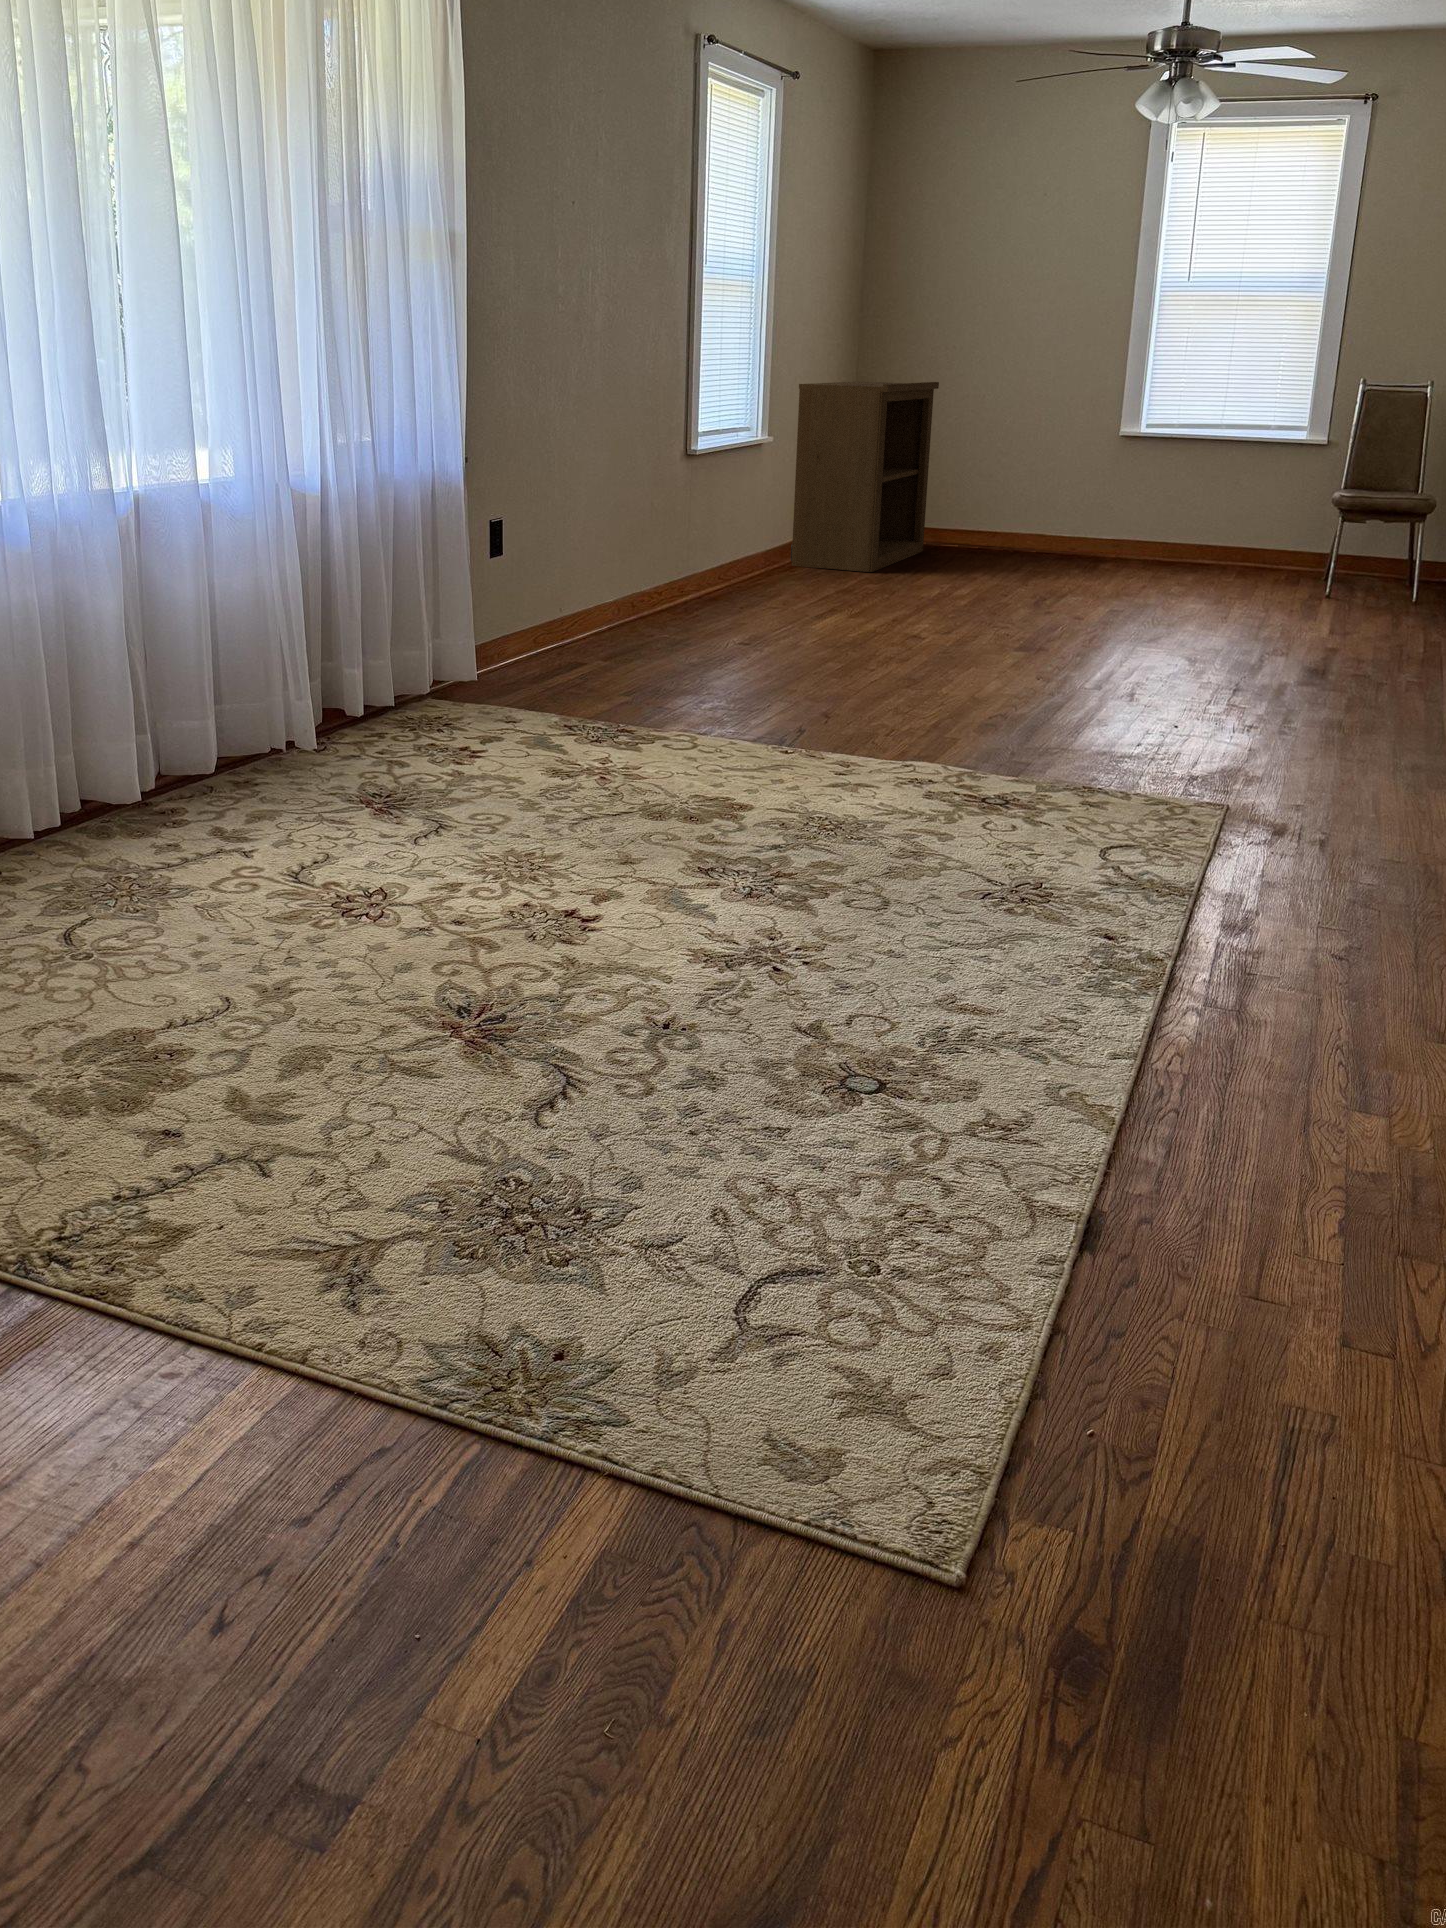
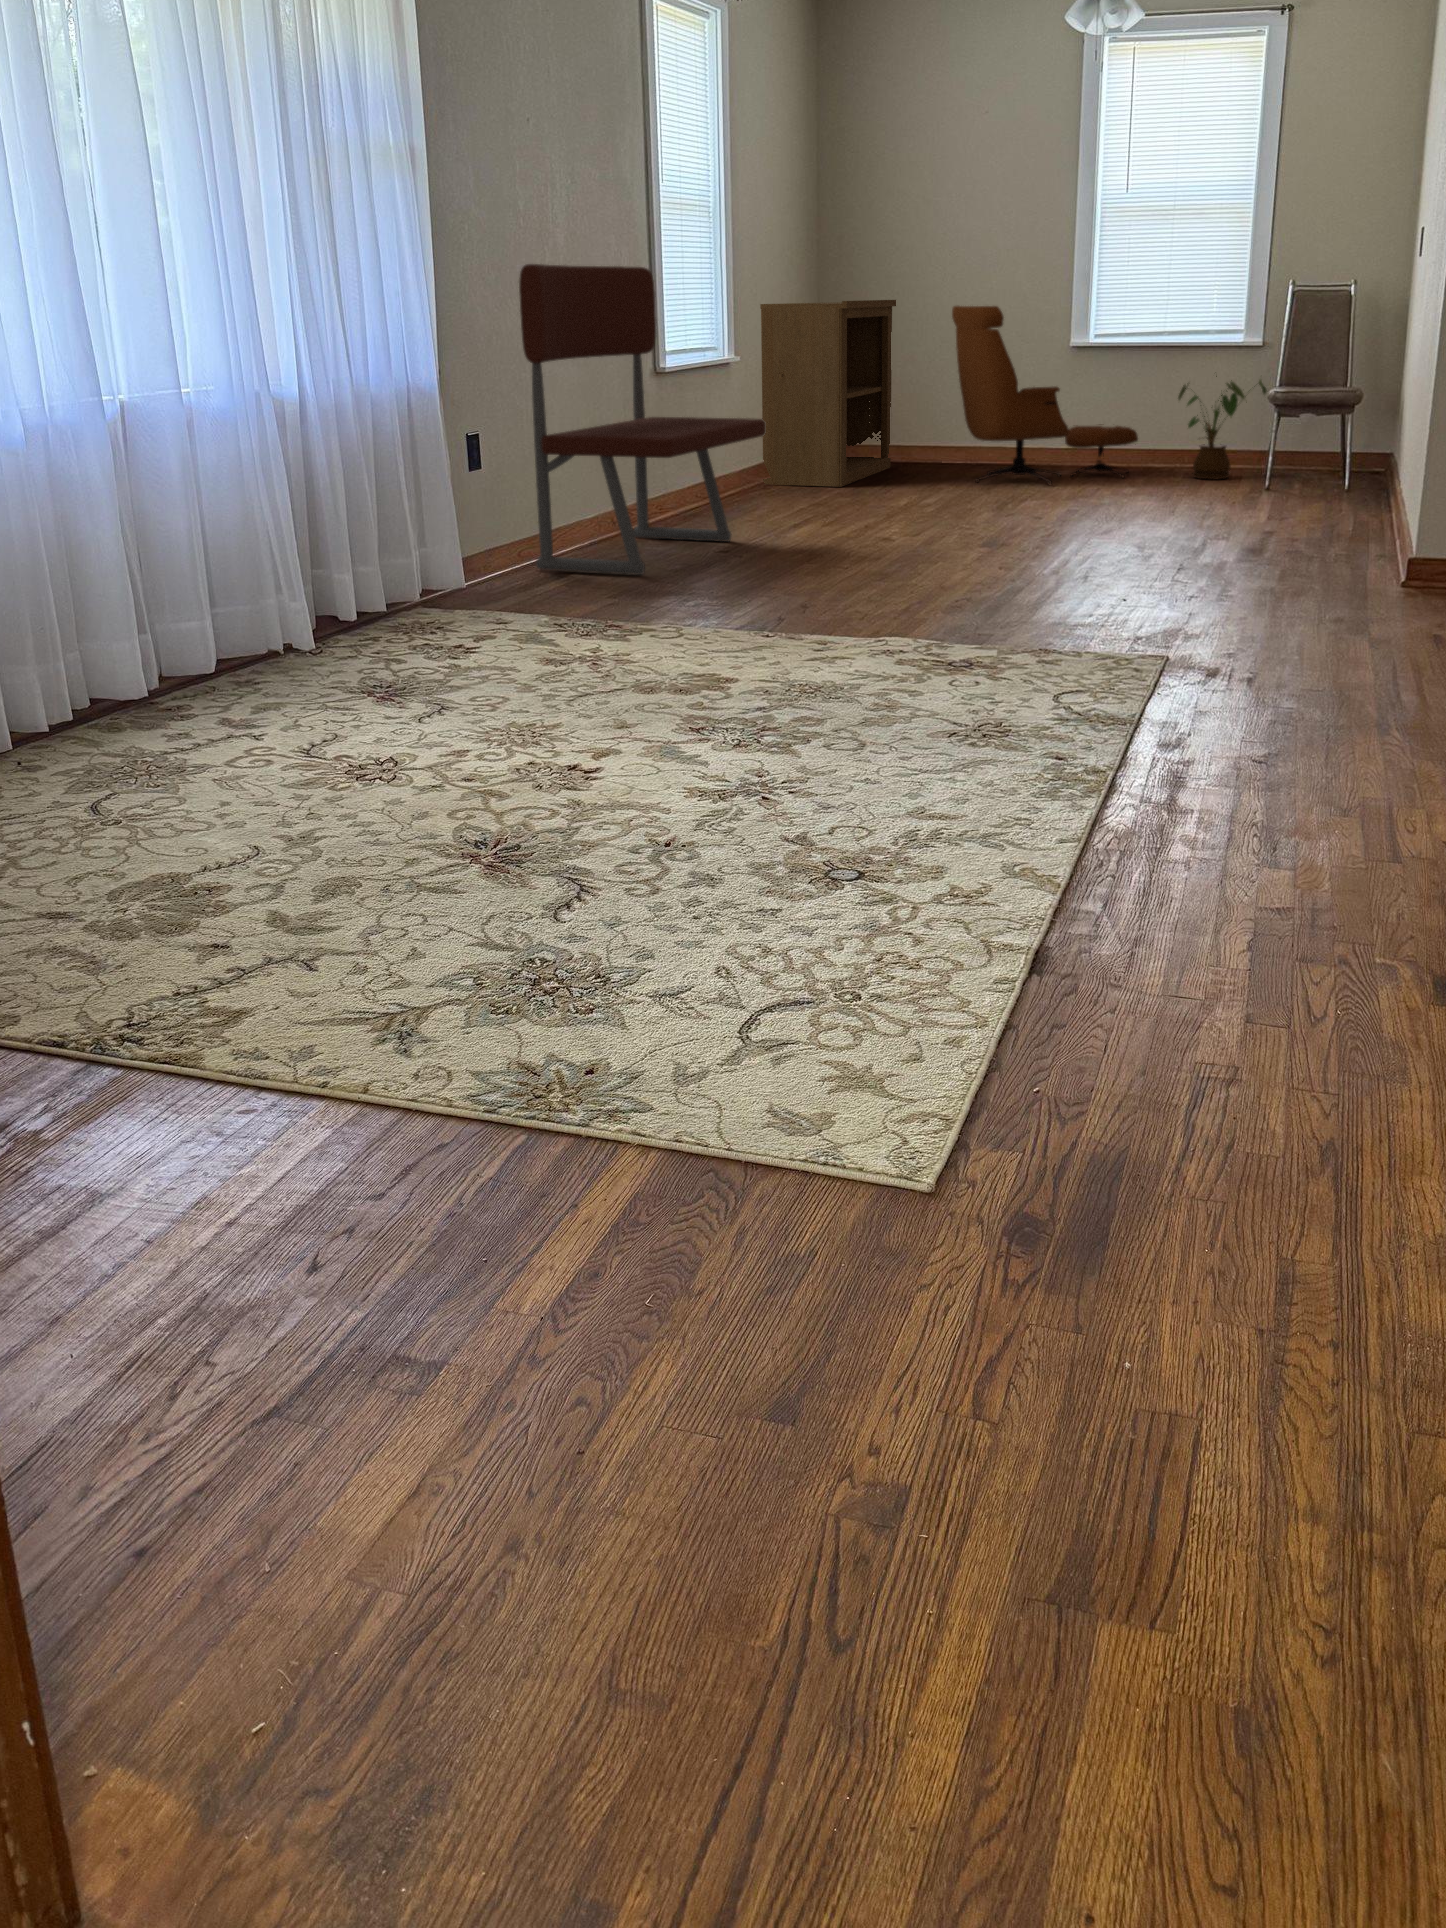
bench: none [554,349,799,670] -> present [519,264,766,575]
lounge chair: none [996,392,1185,580] -> present [952,306,1138,485]
house plant: none [1230,471,1327,582] -> present [1178,376,1267,480]

